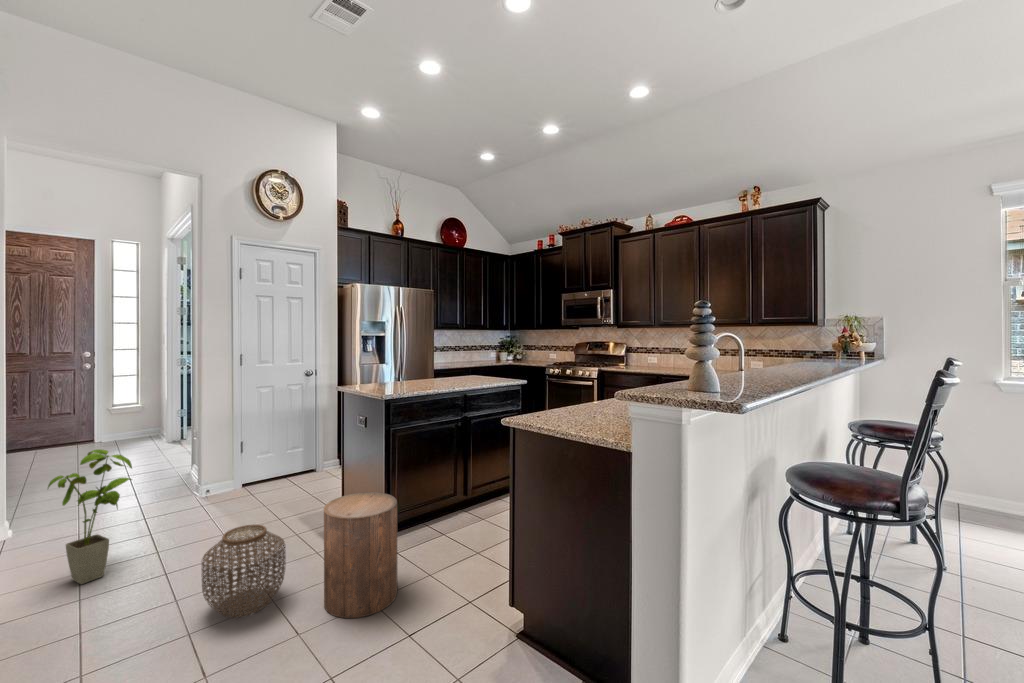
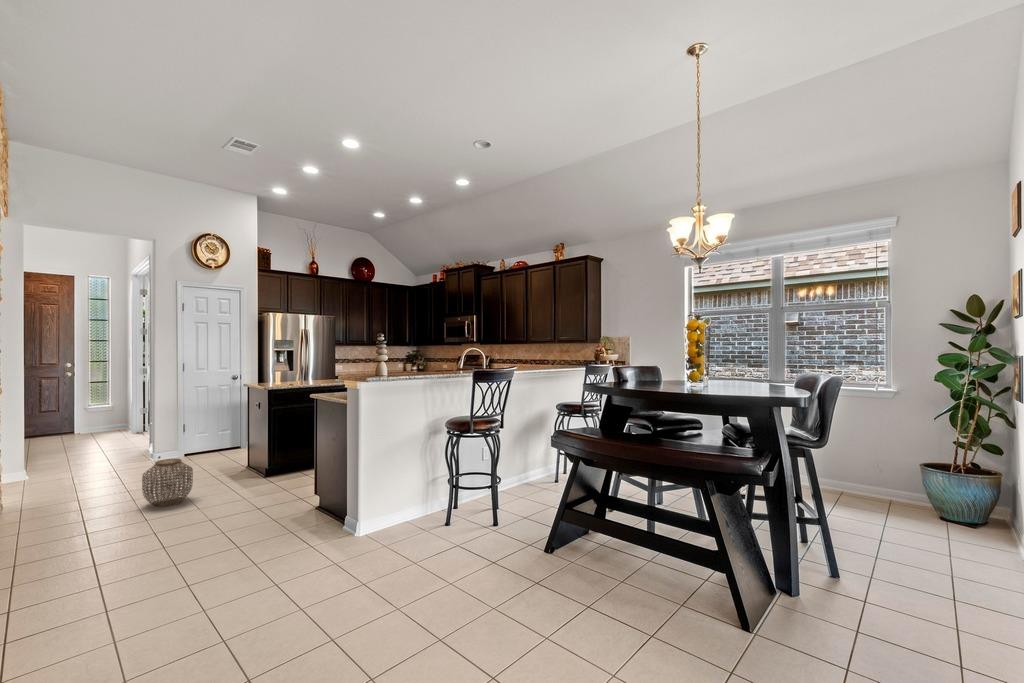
house plant: present [48,449,132,584] -> none [53,418,104,497]
stool: present [324,492,397,618] -> none [213,442,260,507]

